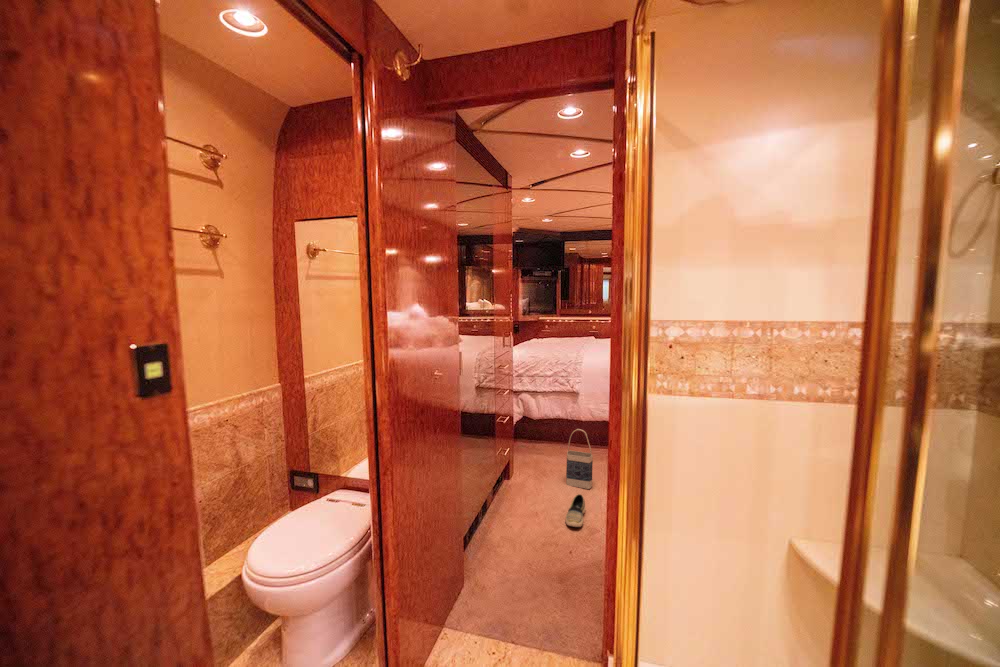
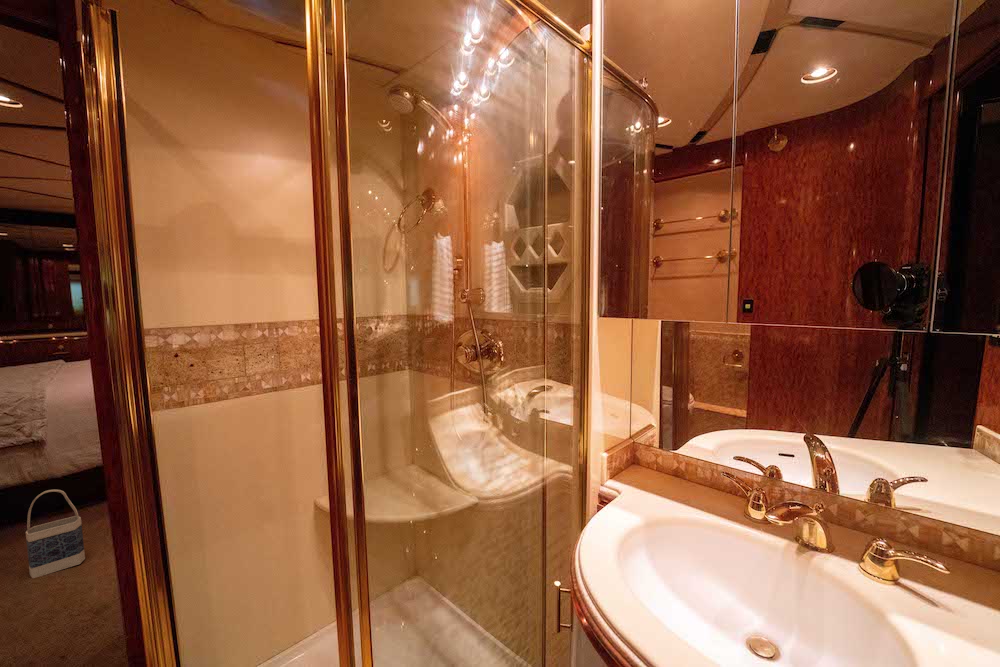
shoe: present [566,494,585,527] -> none [35,577,75,631]

